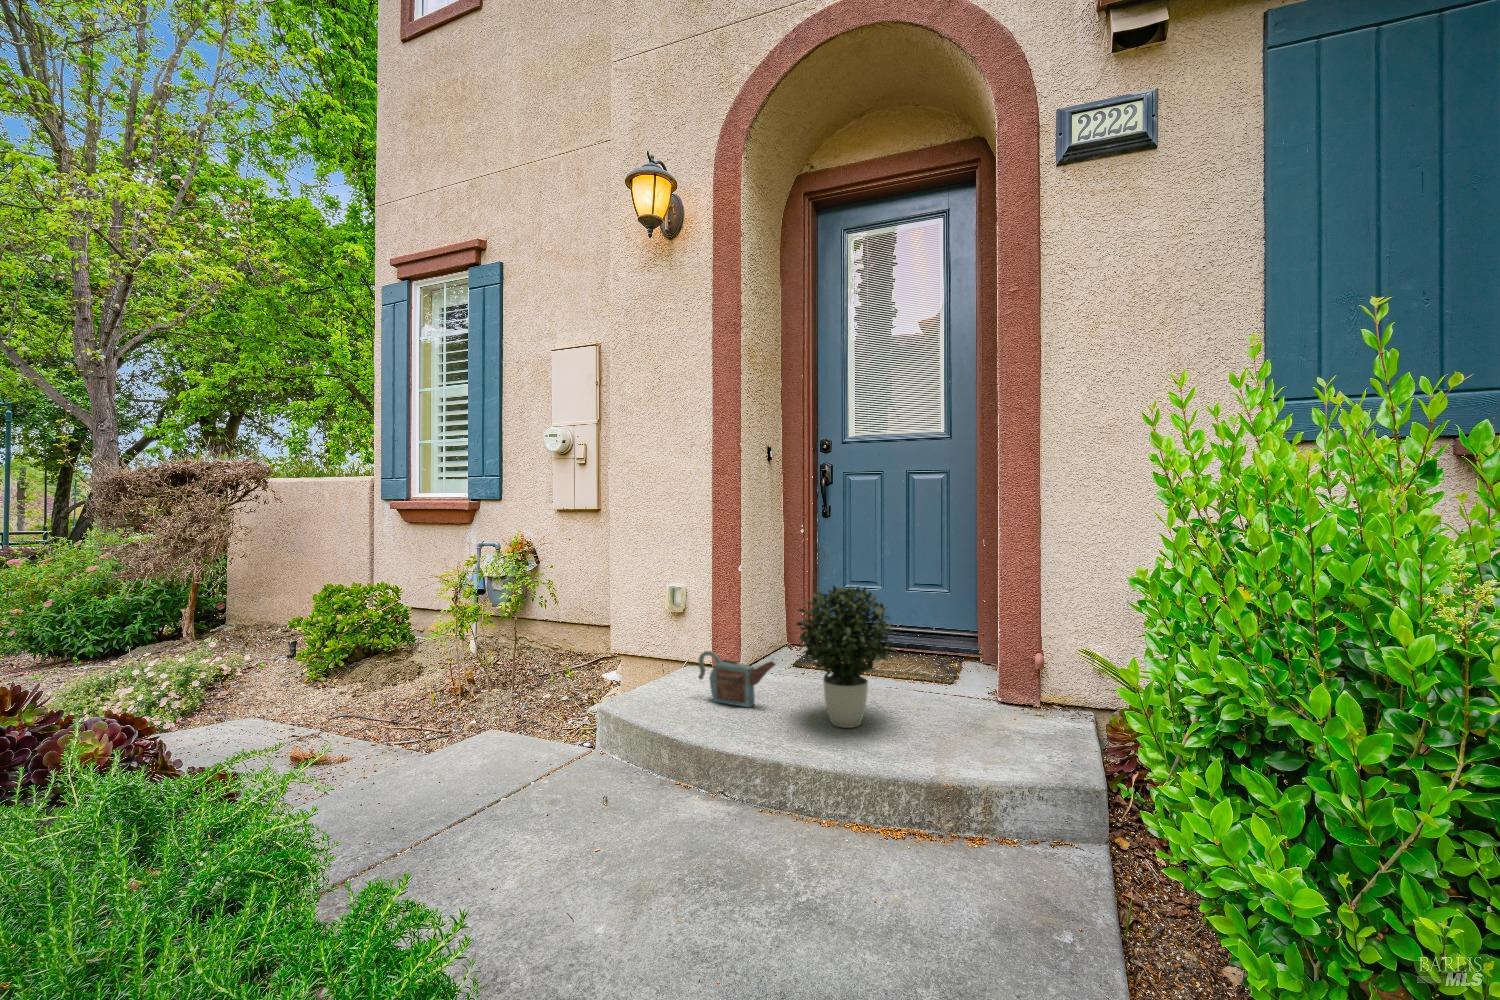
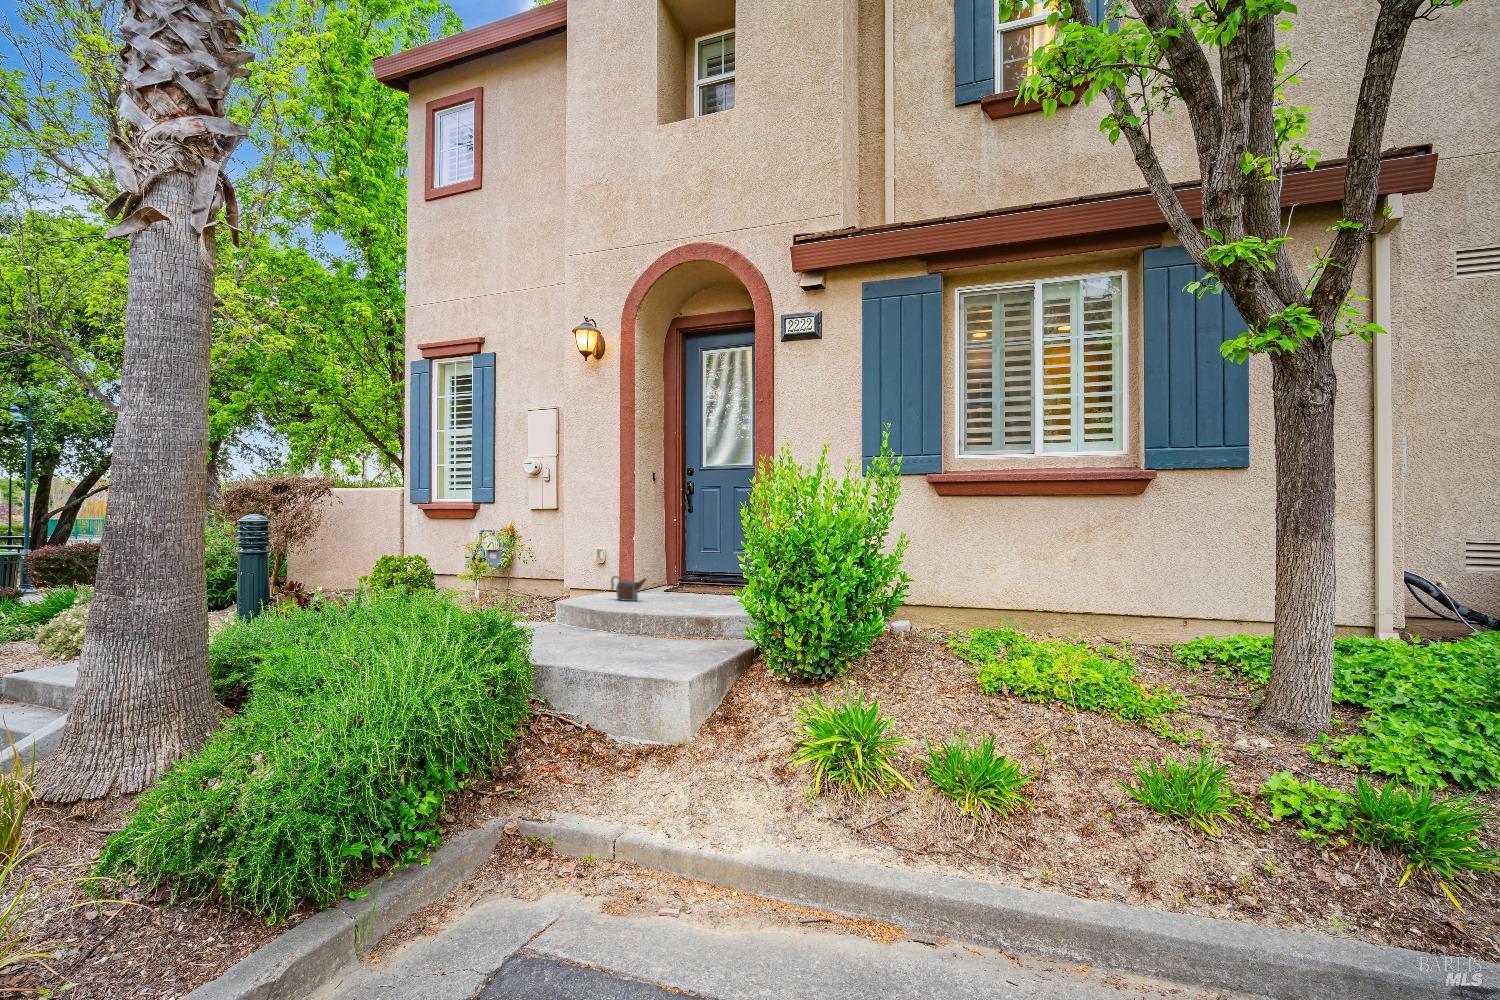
potted plant: present [797,586,895,728] -> none [655,540,700,605]

